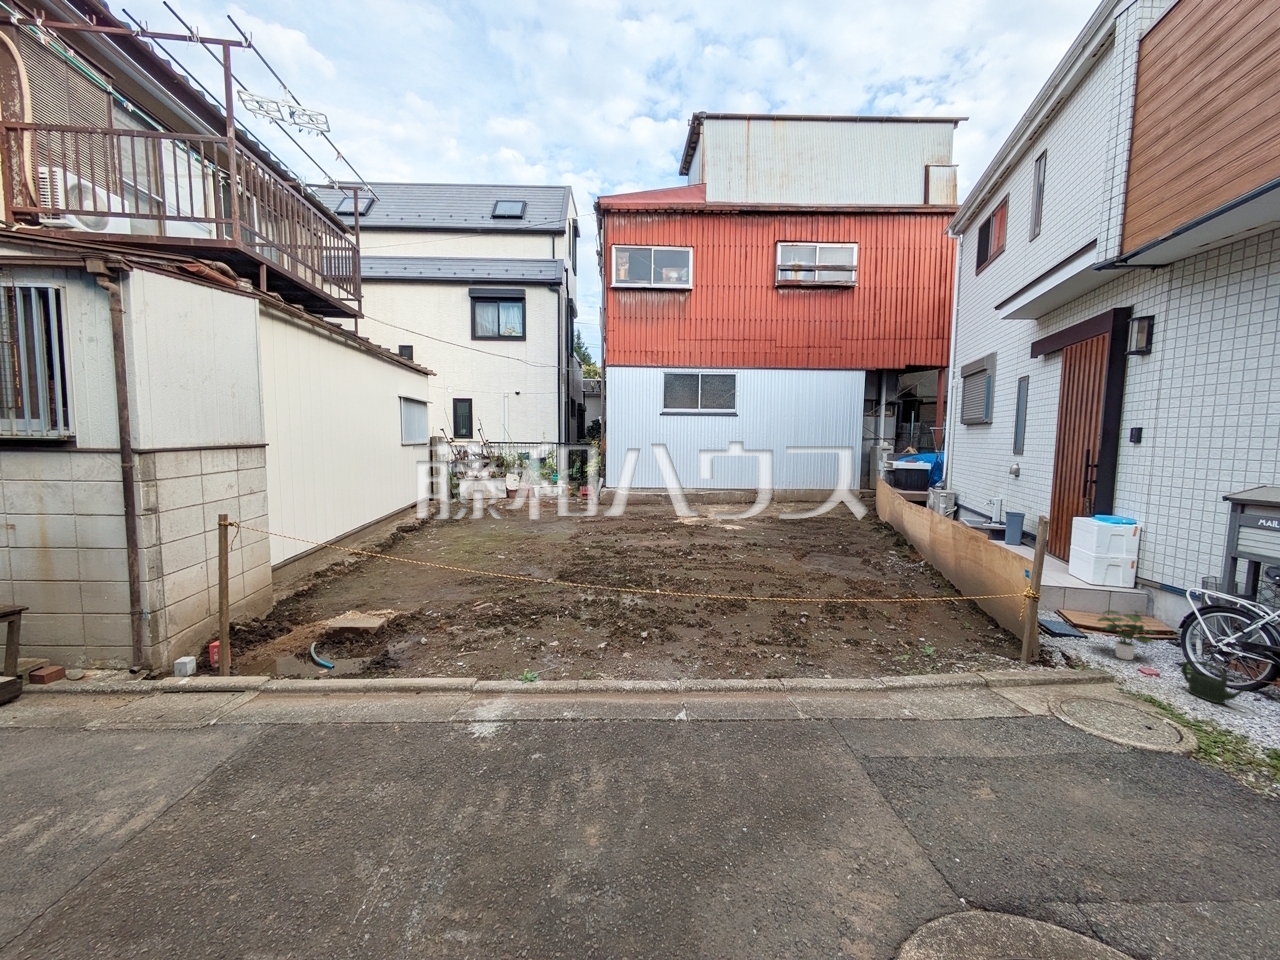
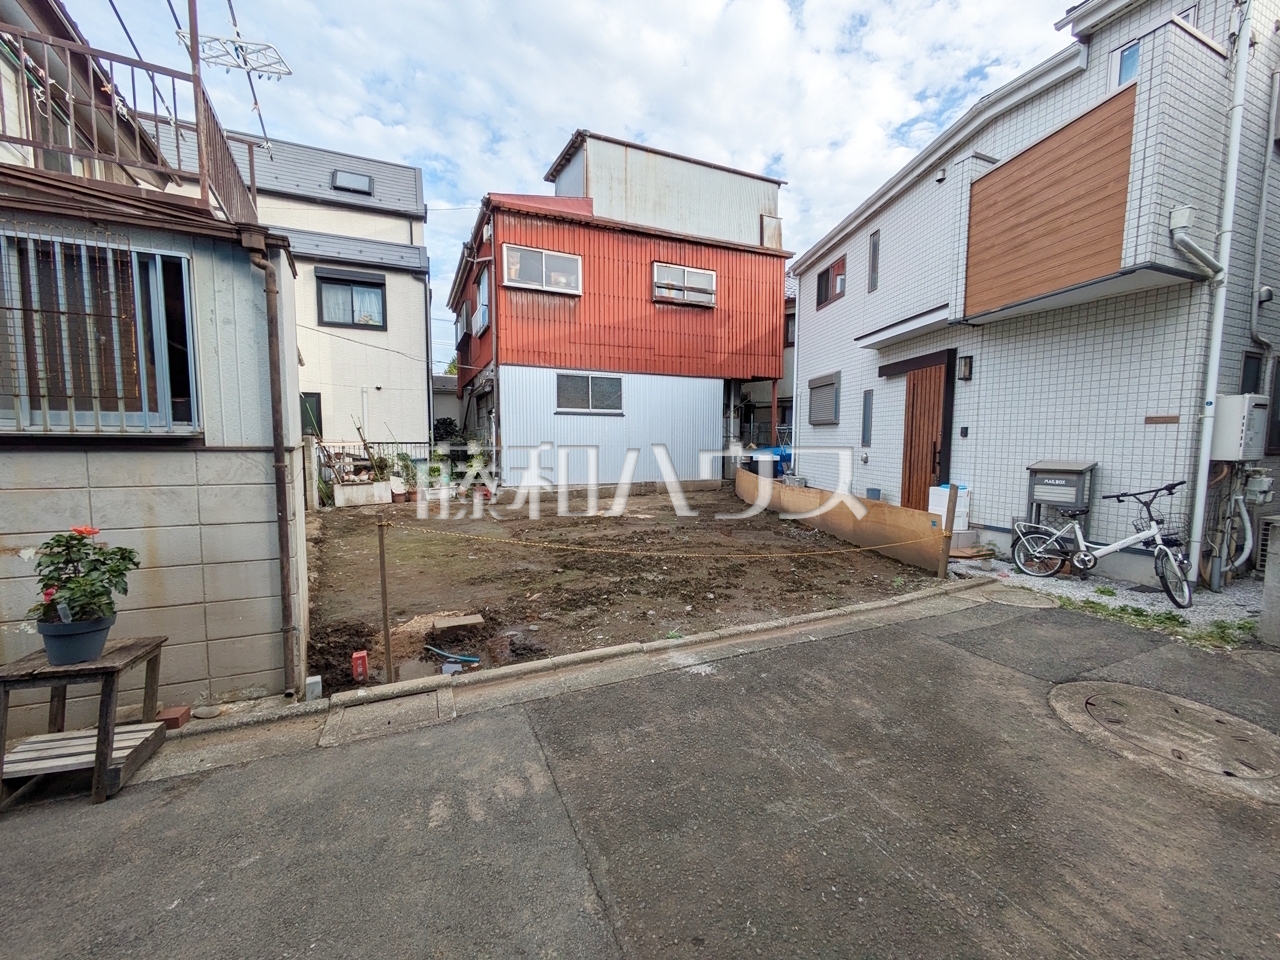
watering can: present [1182,661,1251,704] -> none [1025,563,1063,585]

